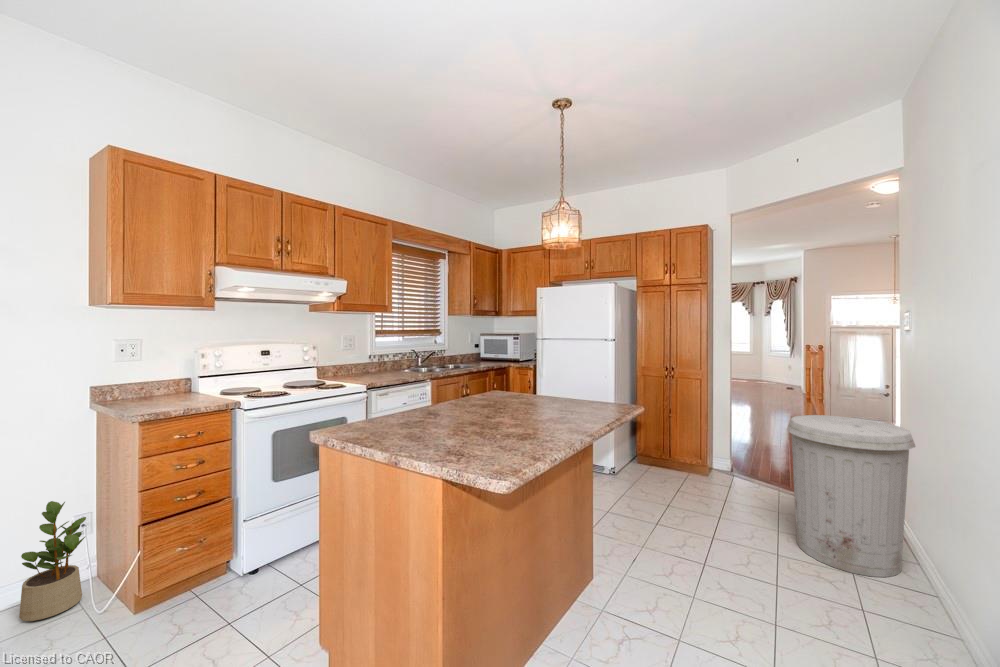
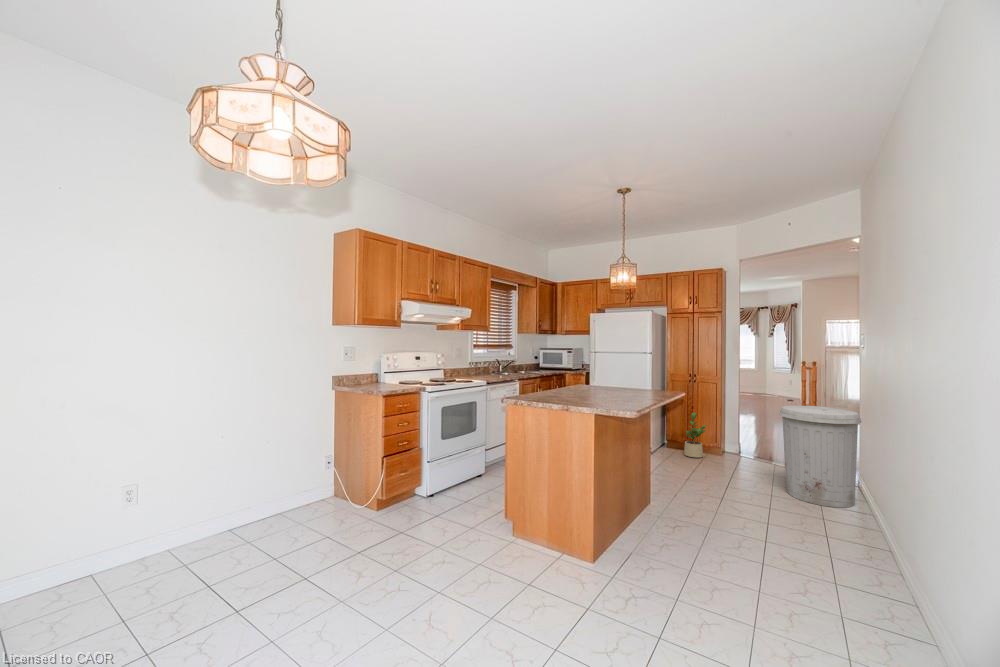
potted plant: present [19,501,86,621] -> present [684,412,707,457]

